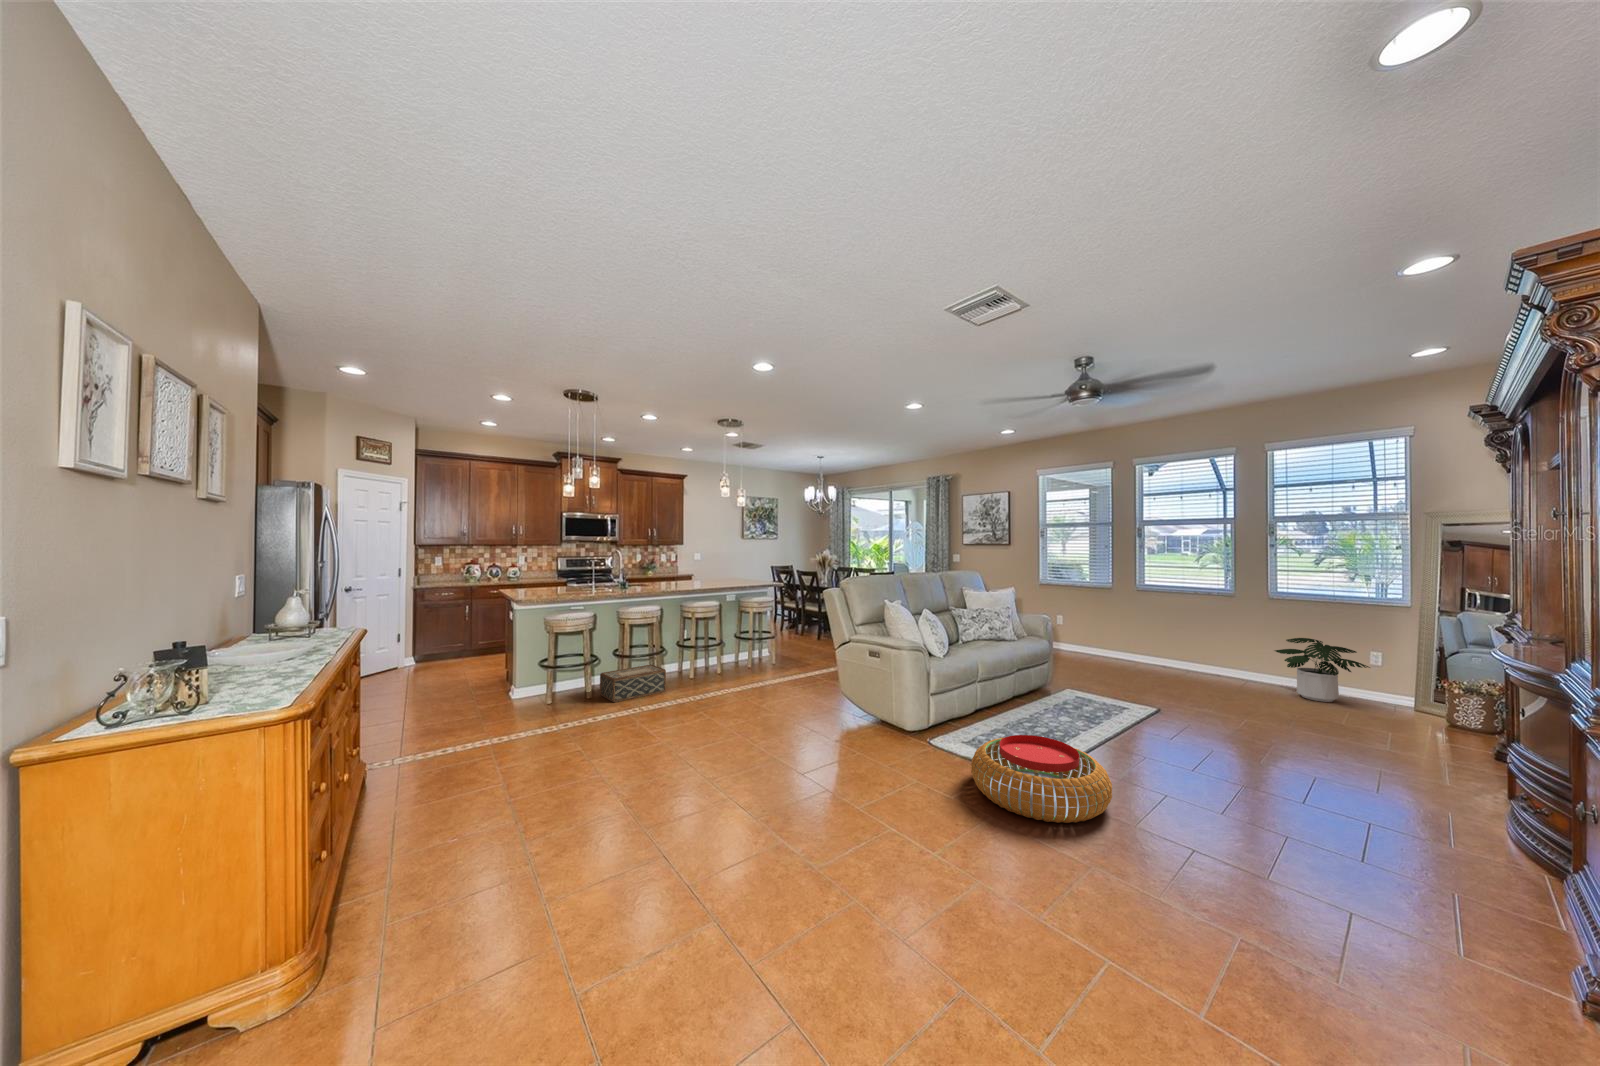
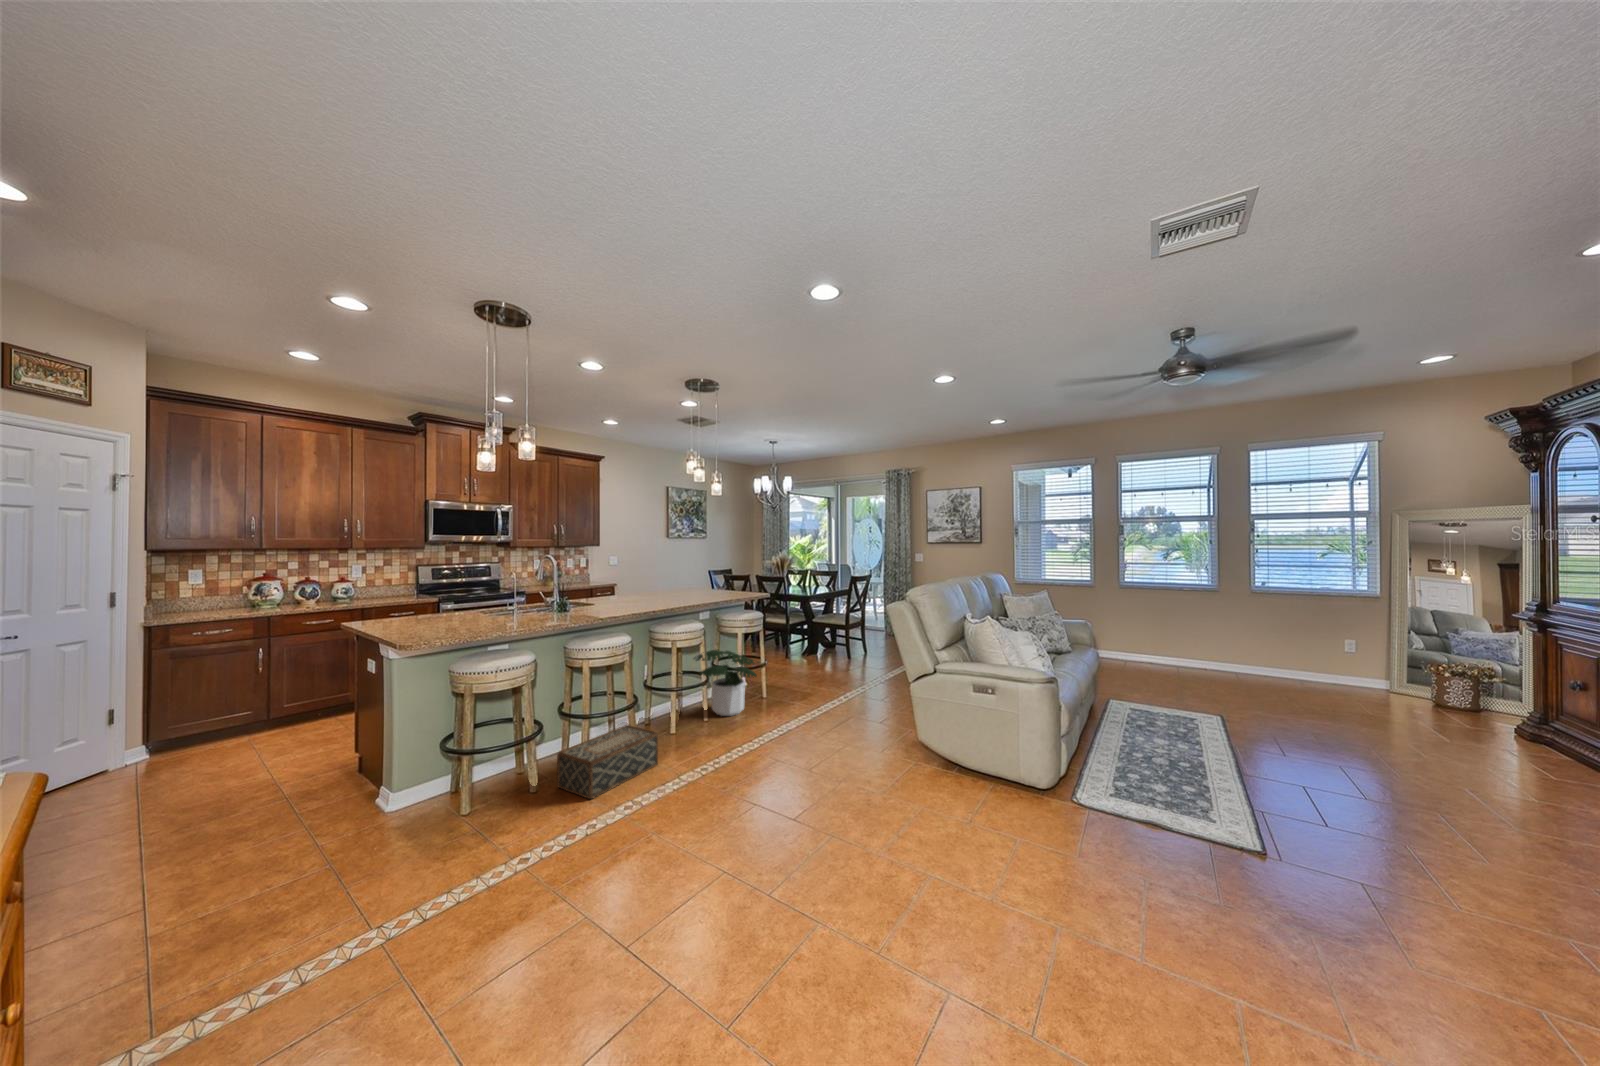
potted plant: present [1275,638,1370,702] -> present [694,650,759,716]
pouf: present [971,735,1112,823] -> none [1215,795,1468,939]

